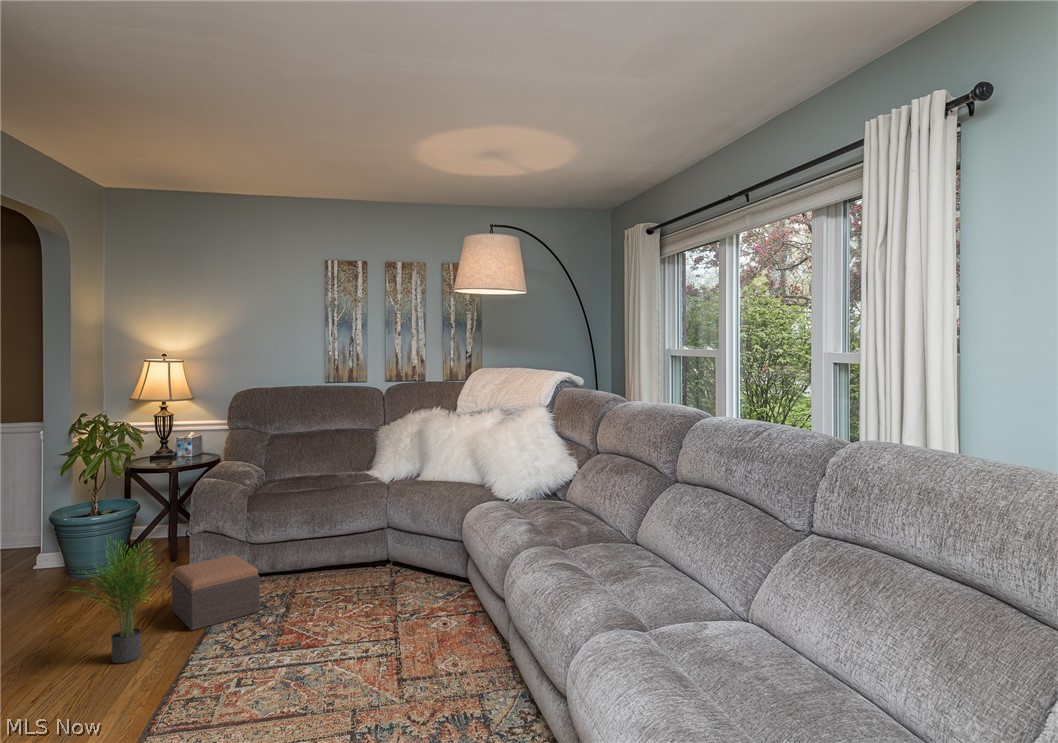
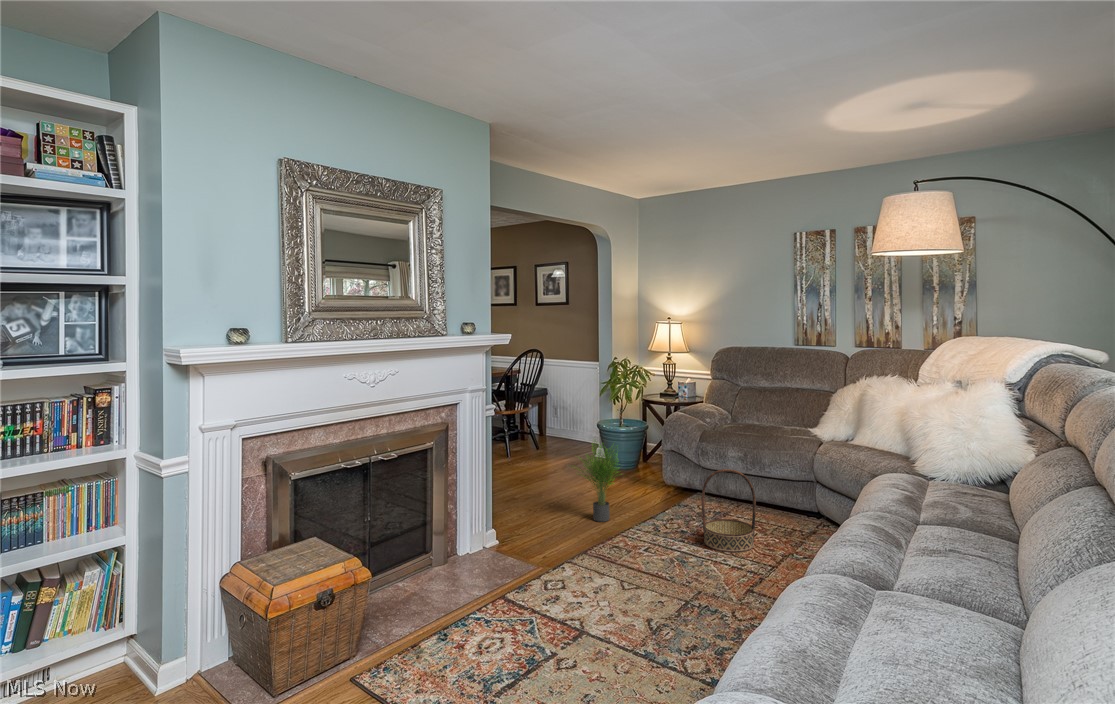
basket: none [298,541,363,647] -> present [702,469,756,552]
footstool: present [172,555,260,631] -> none [642,471,693,516]

